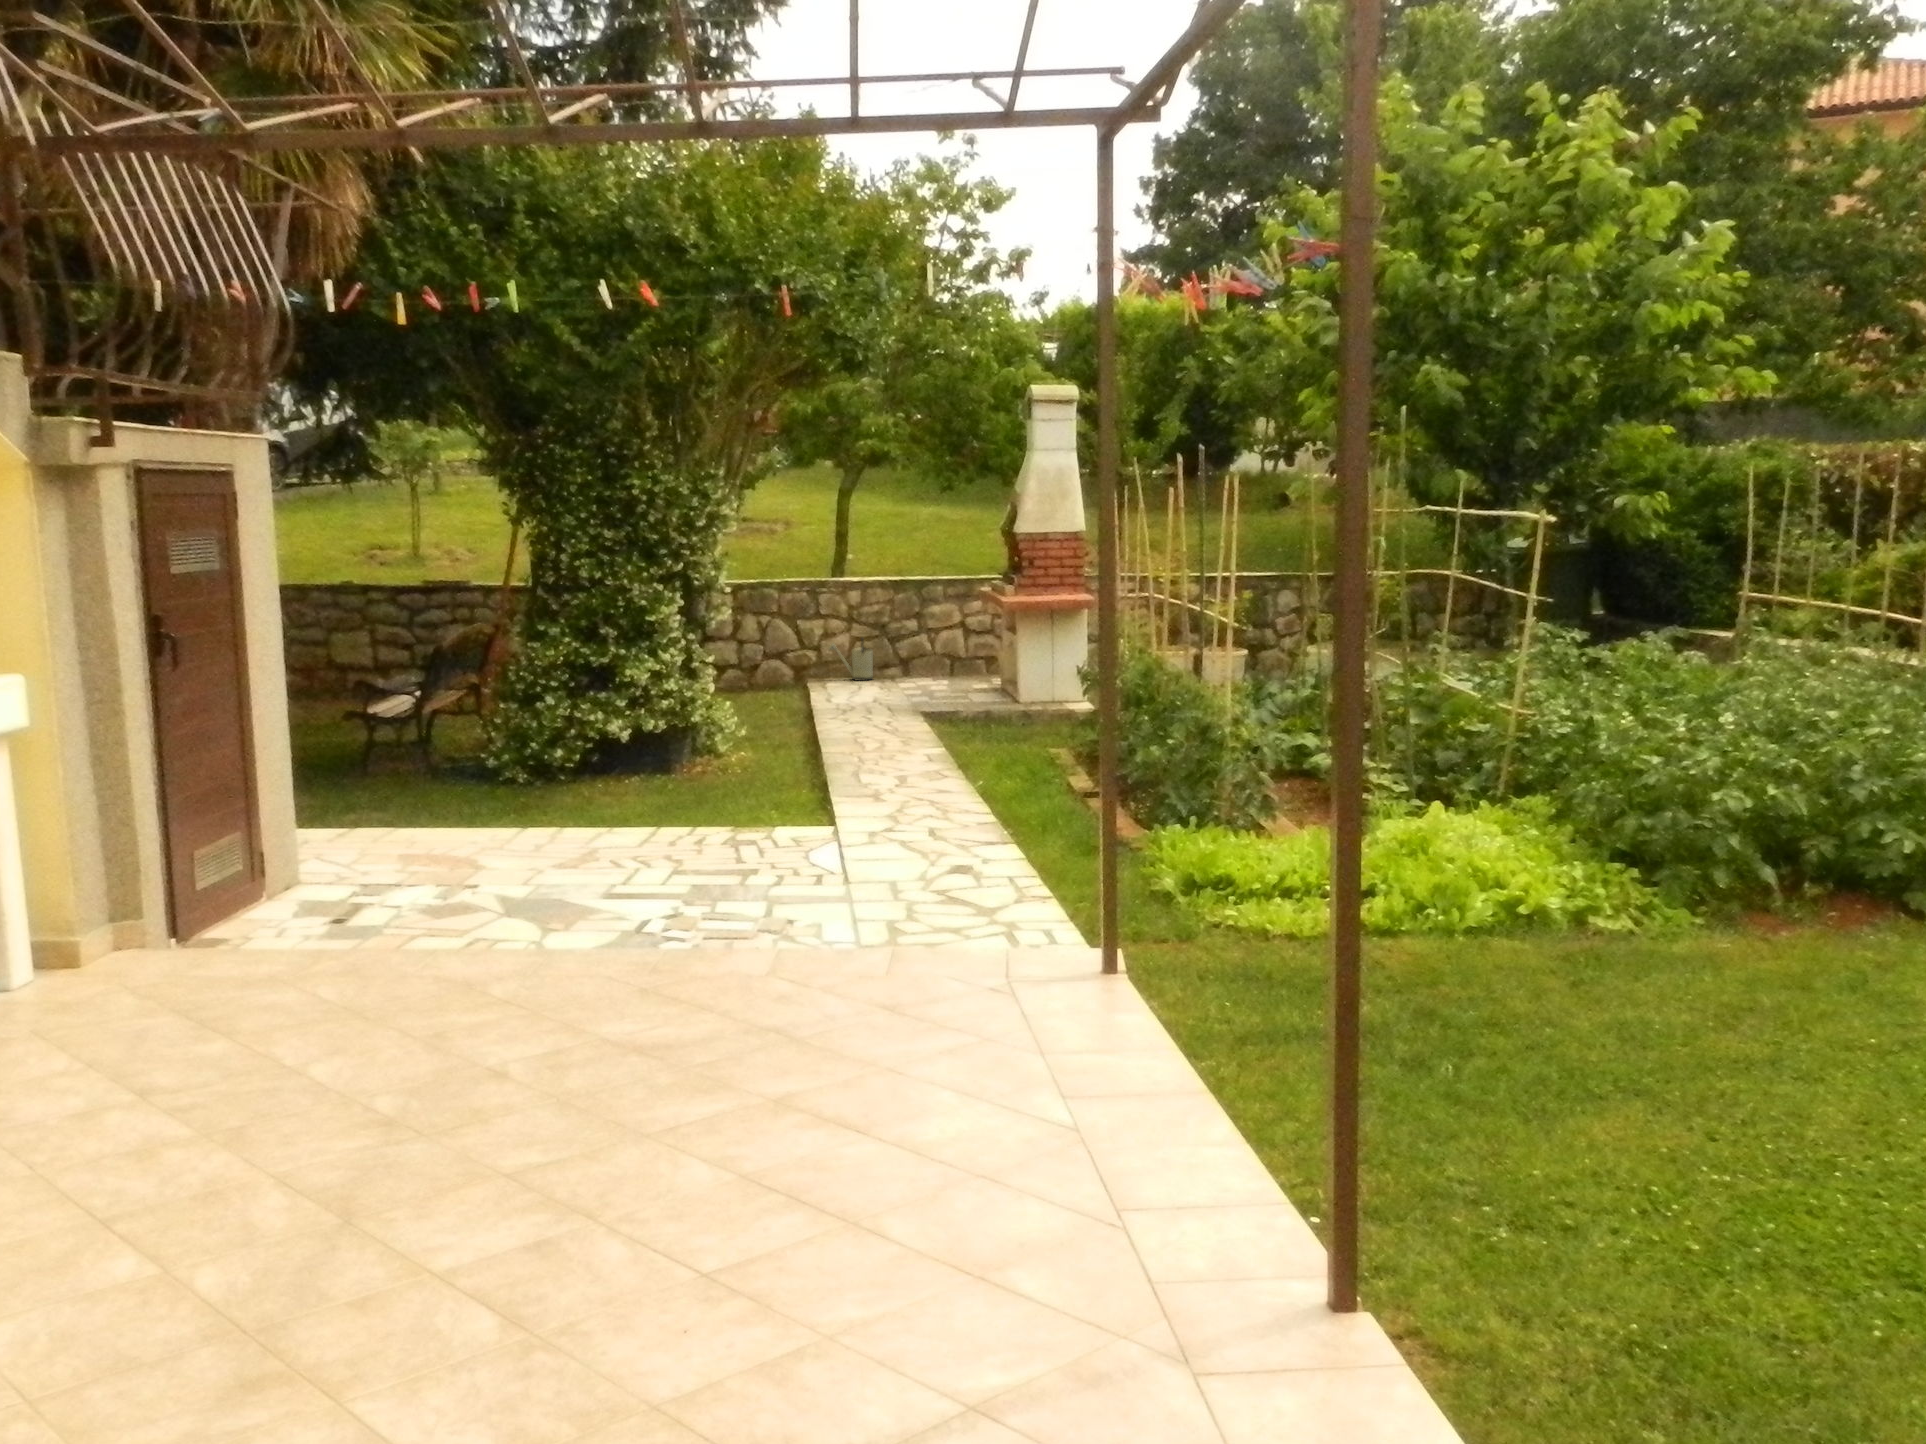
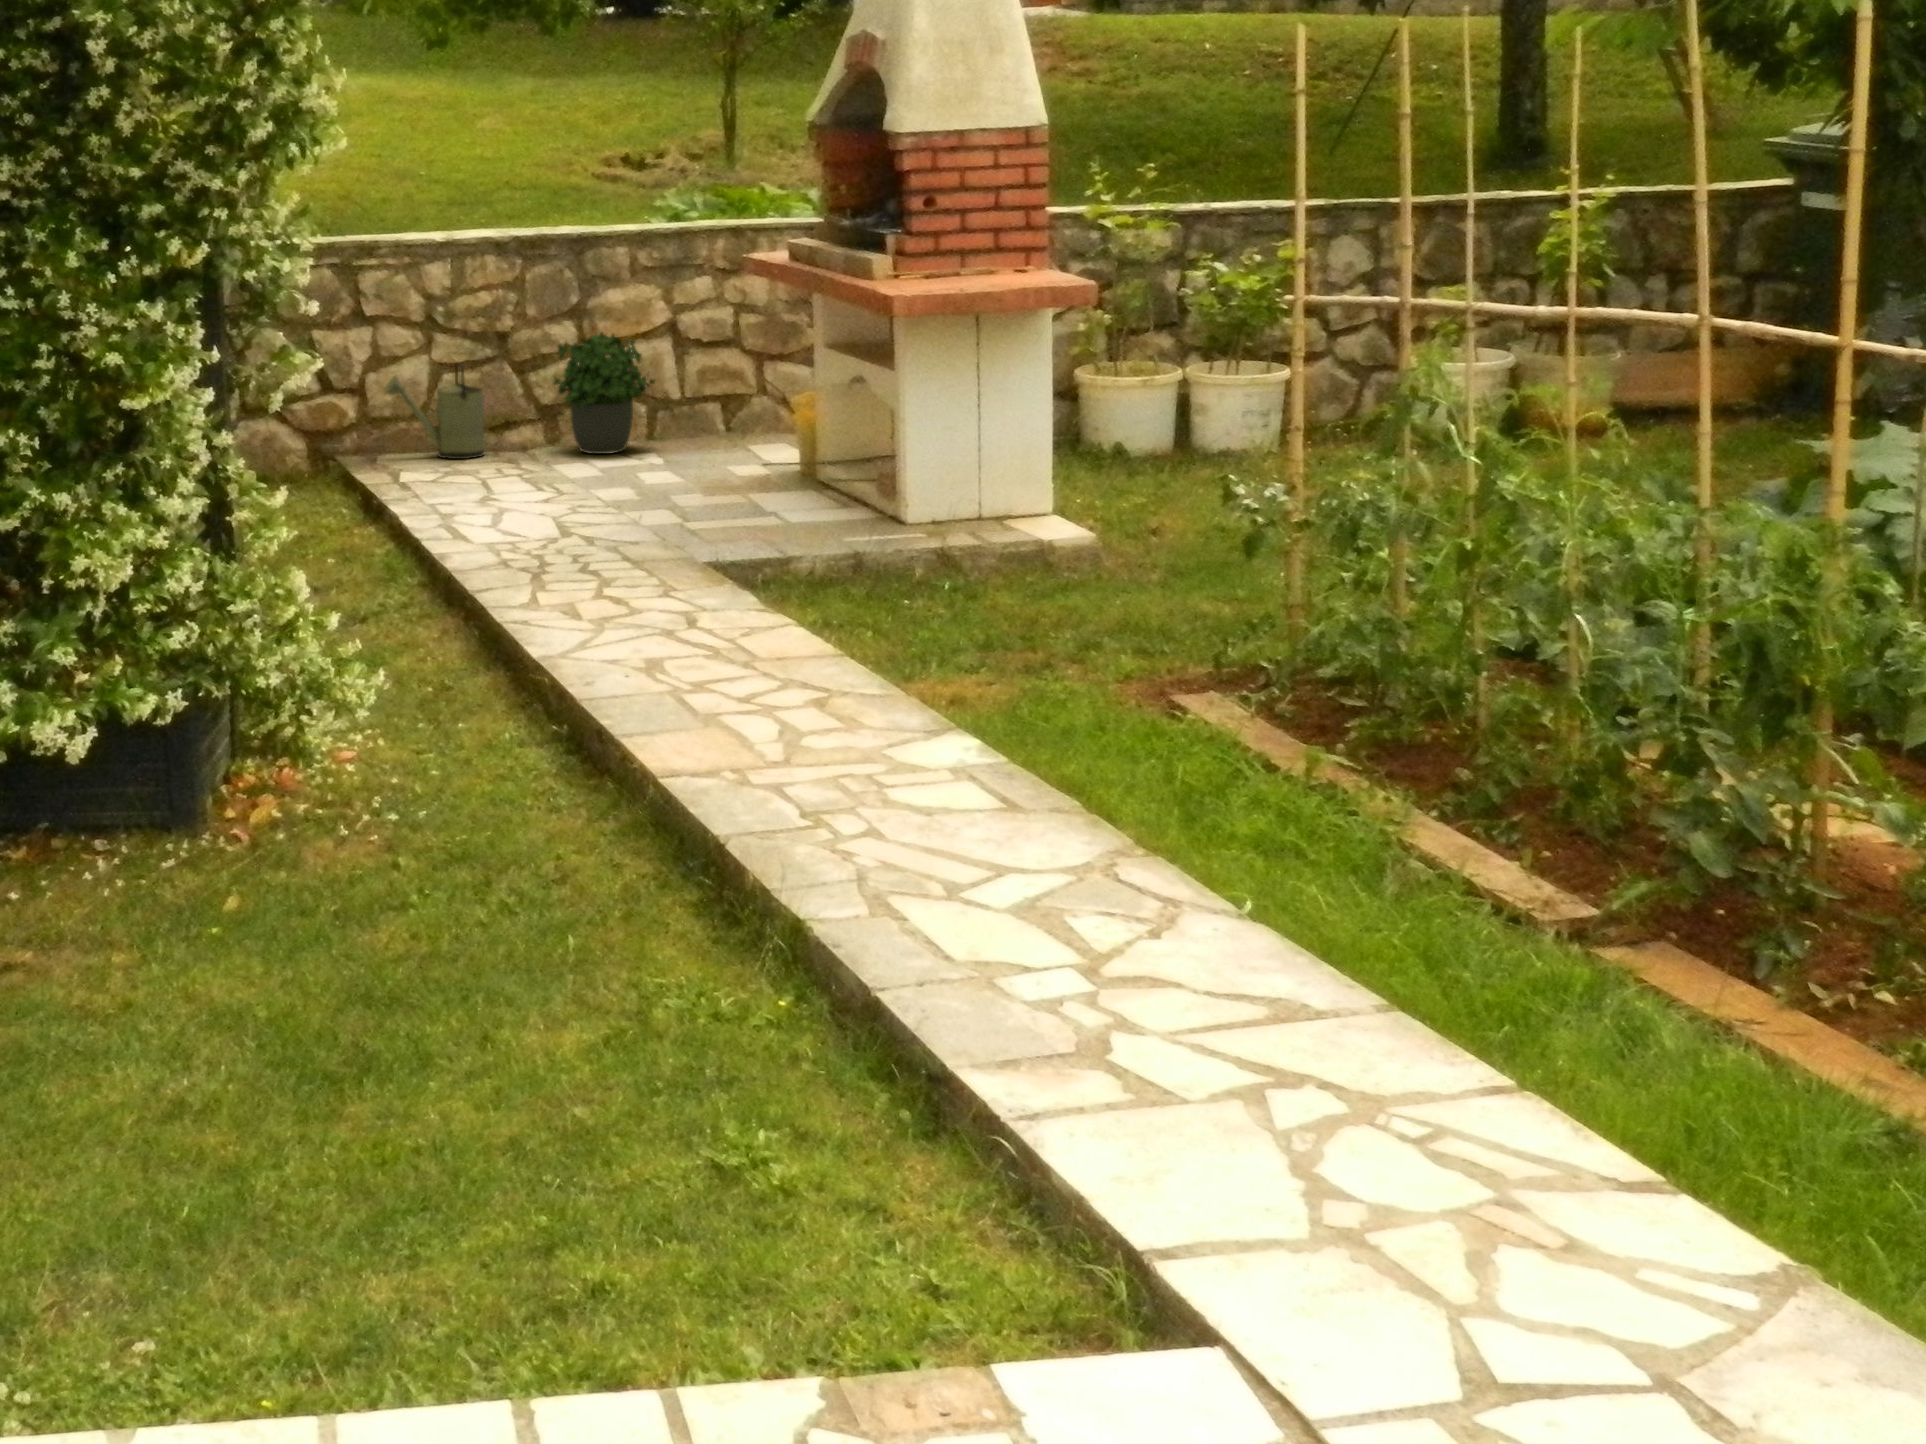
potted plant: none [904,624,950,680] -> present [553,332,654,454]

